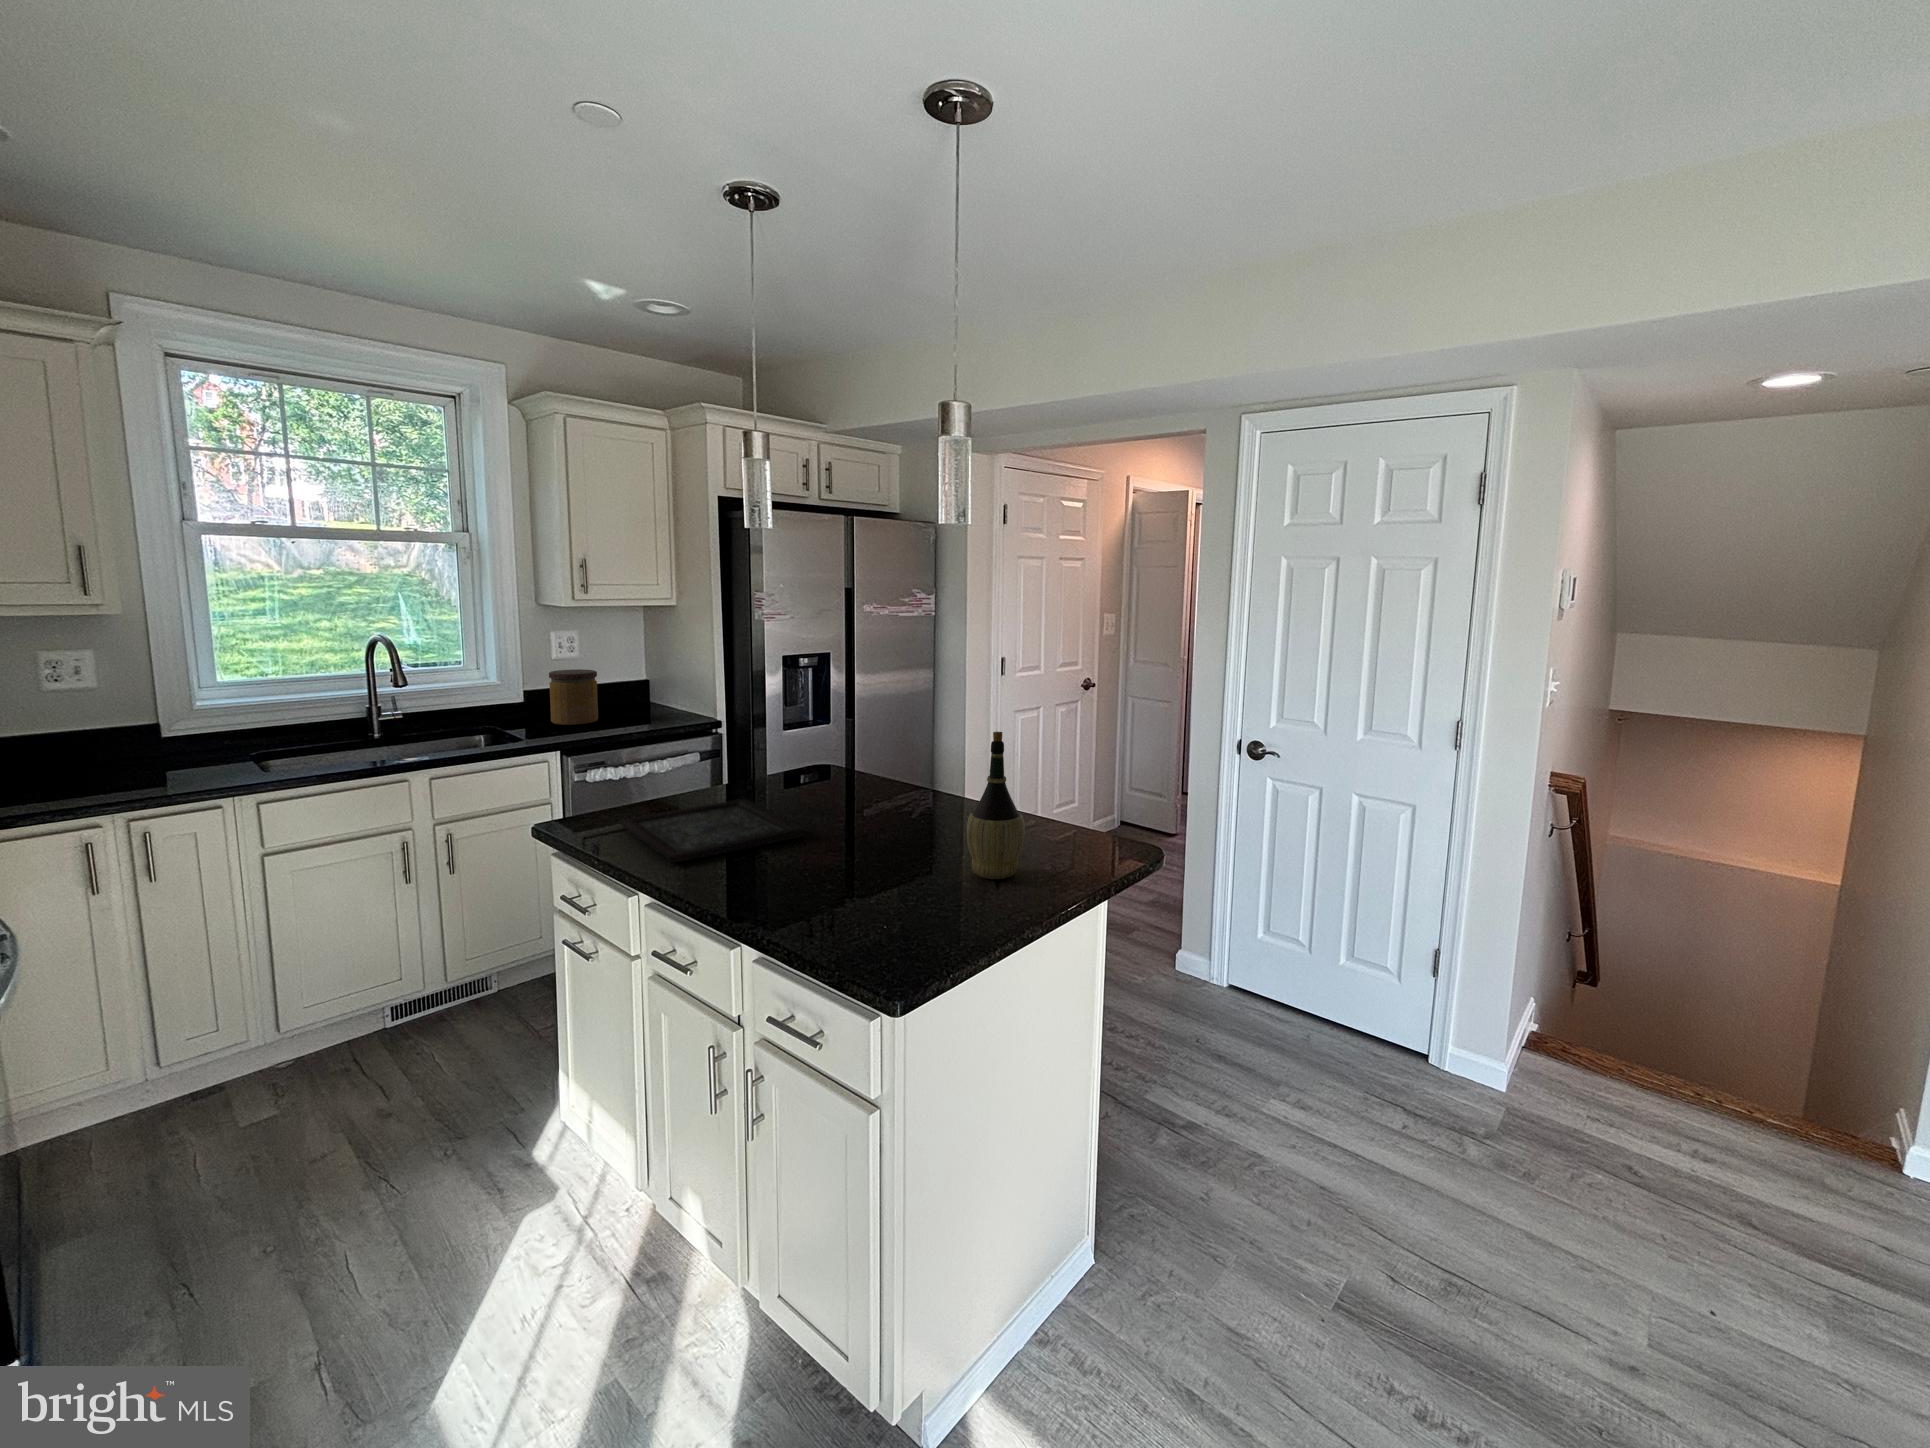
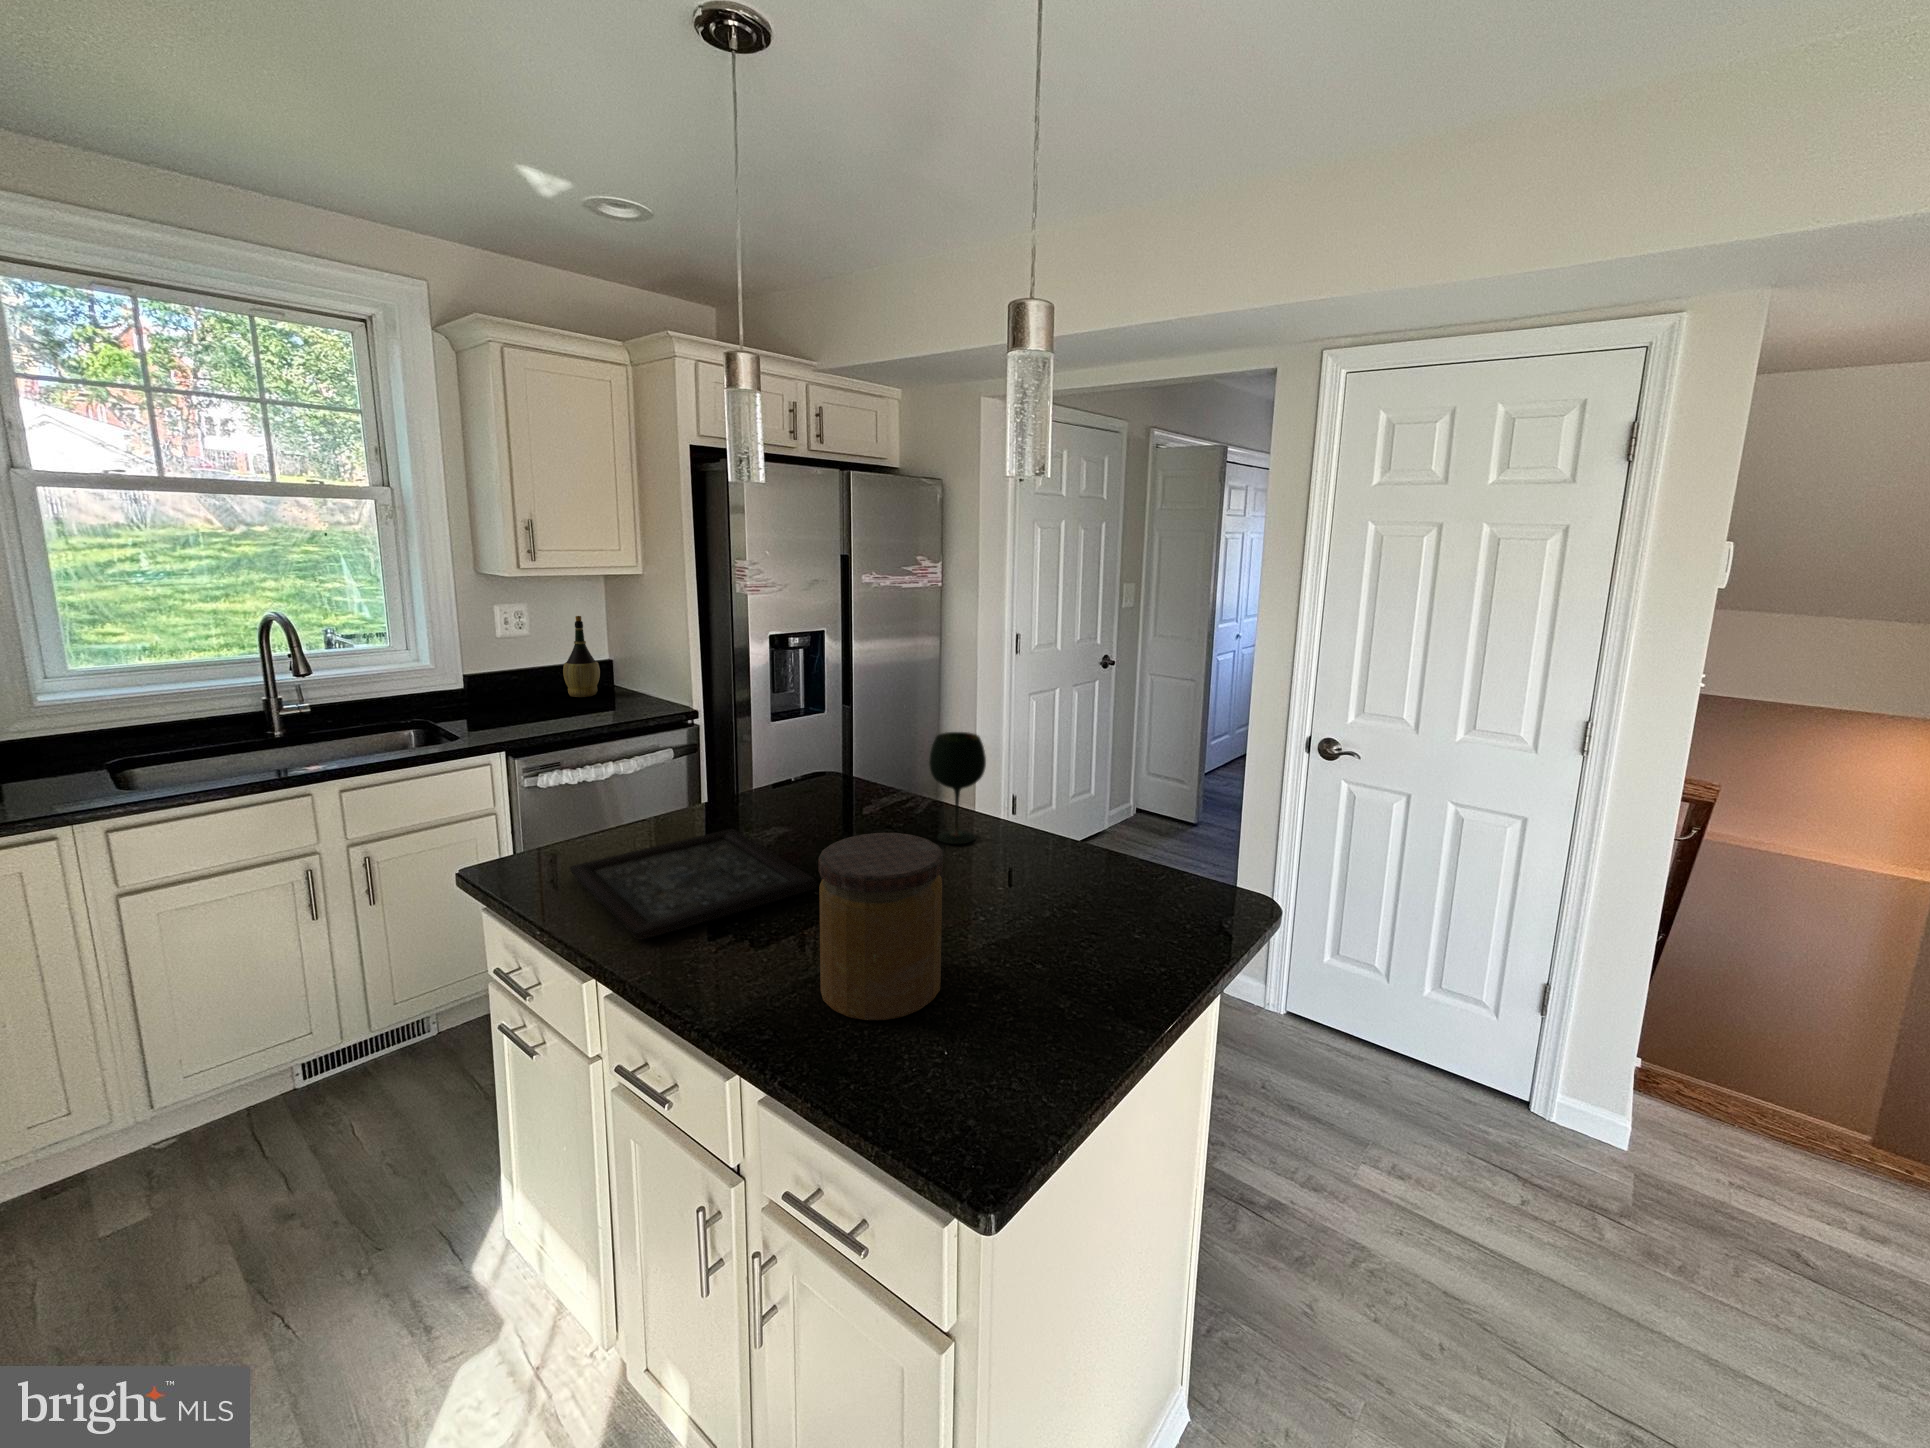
jar: present [549,669,598,725] -> present [818,833,943,1020]
wine glass: none [899,723,944,811] -> present [929,732,986,844]
wine bottle: present [967,732,1025,879] -> present [563,616,600,697]

